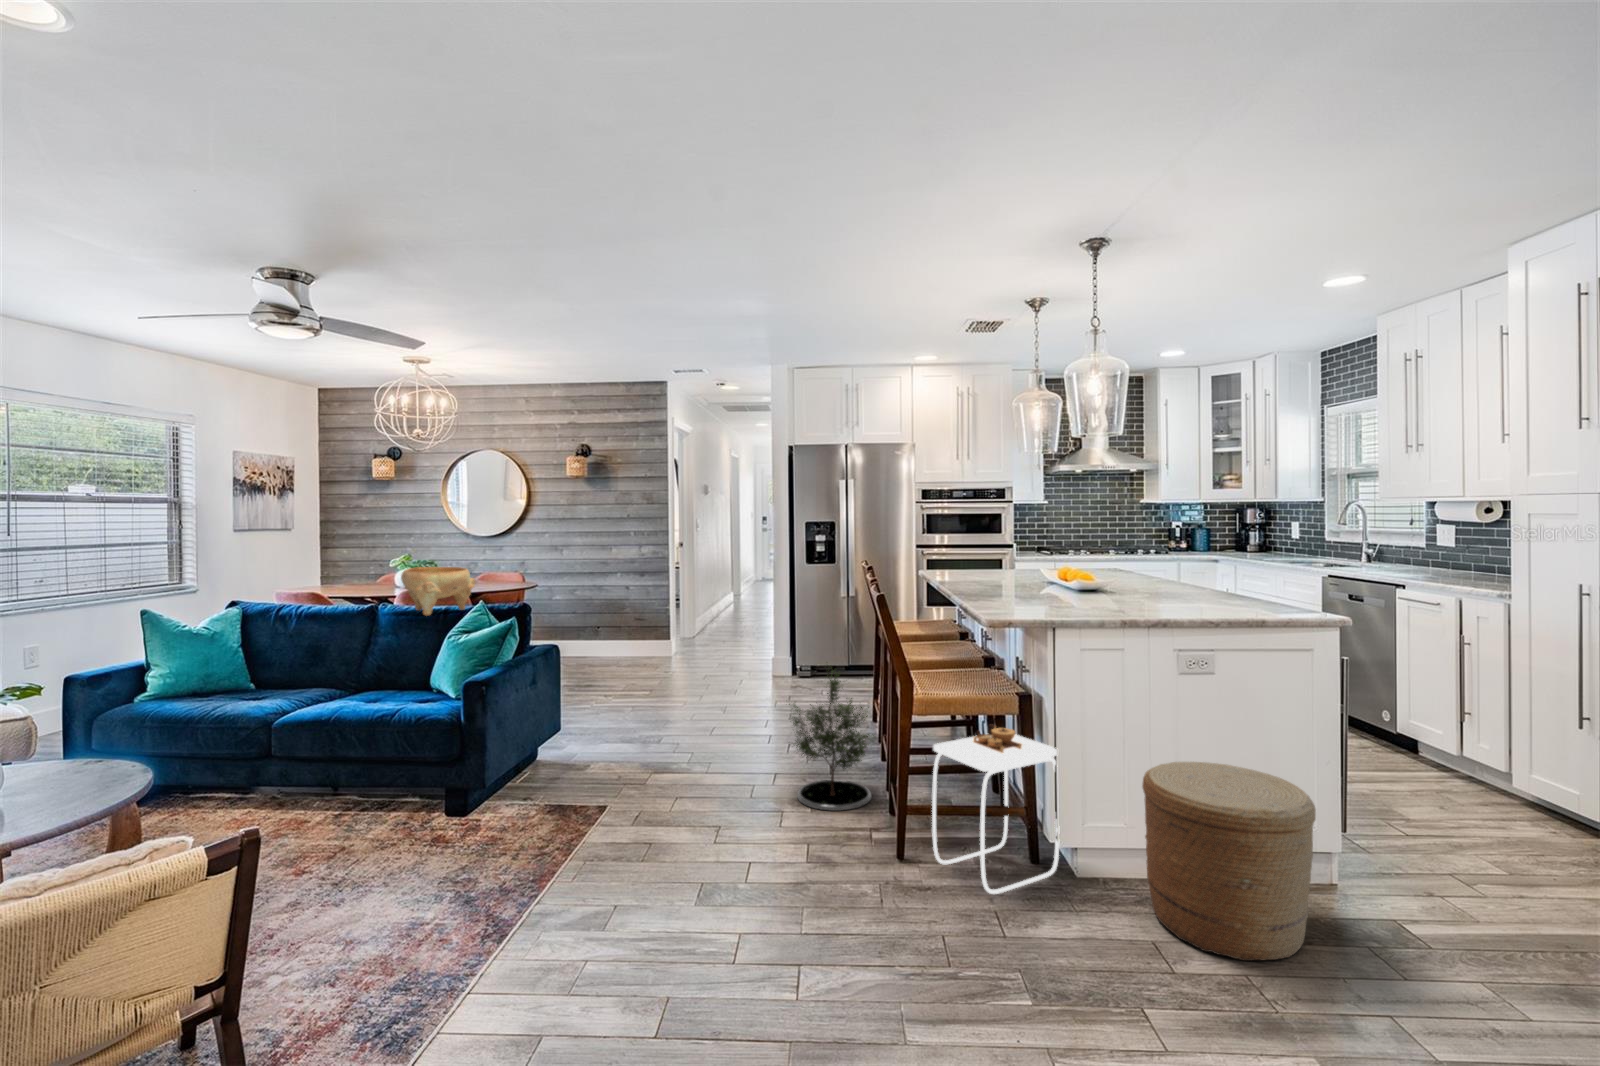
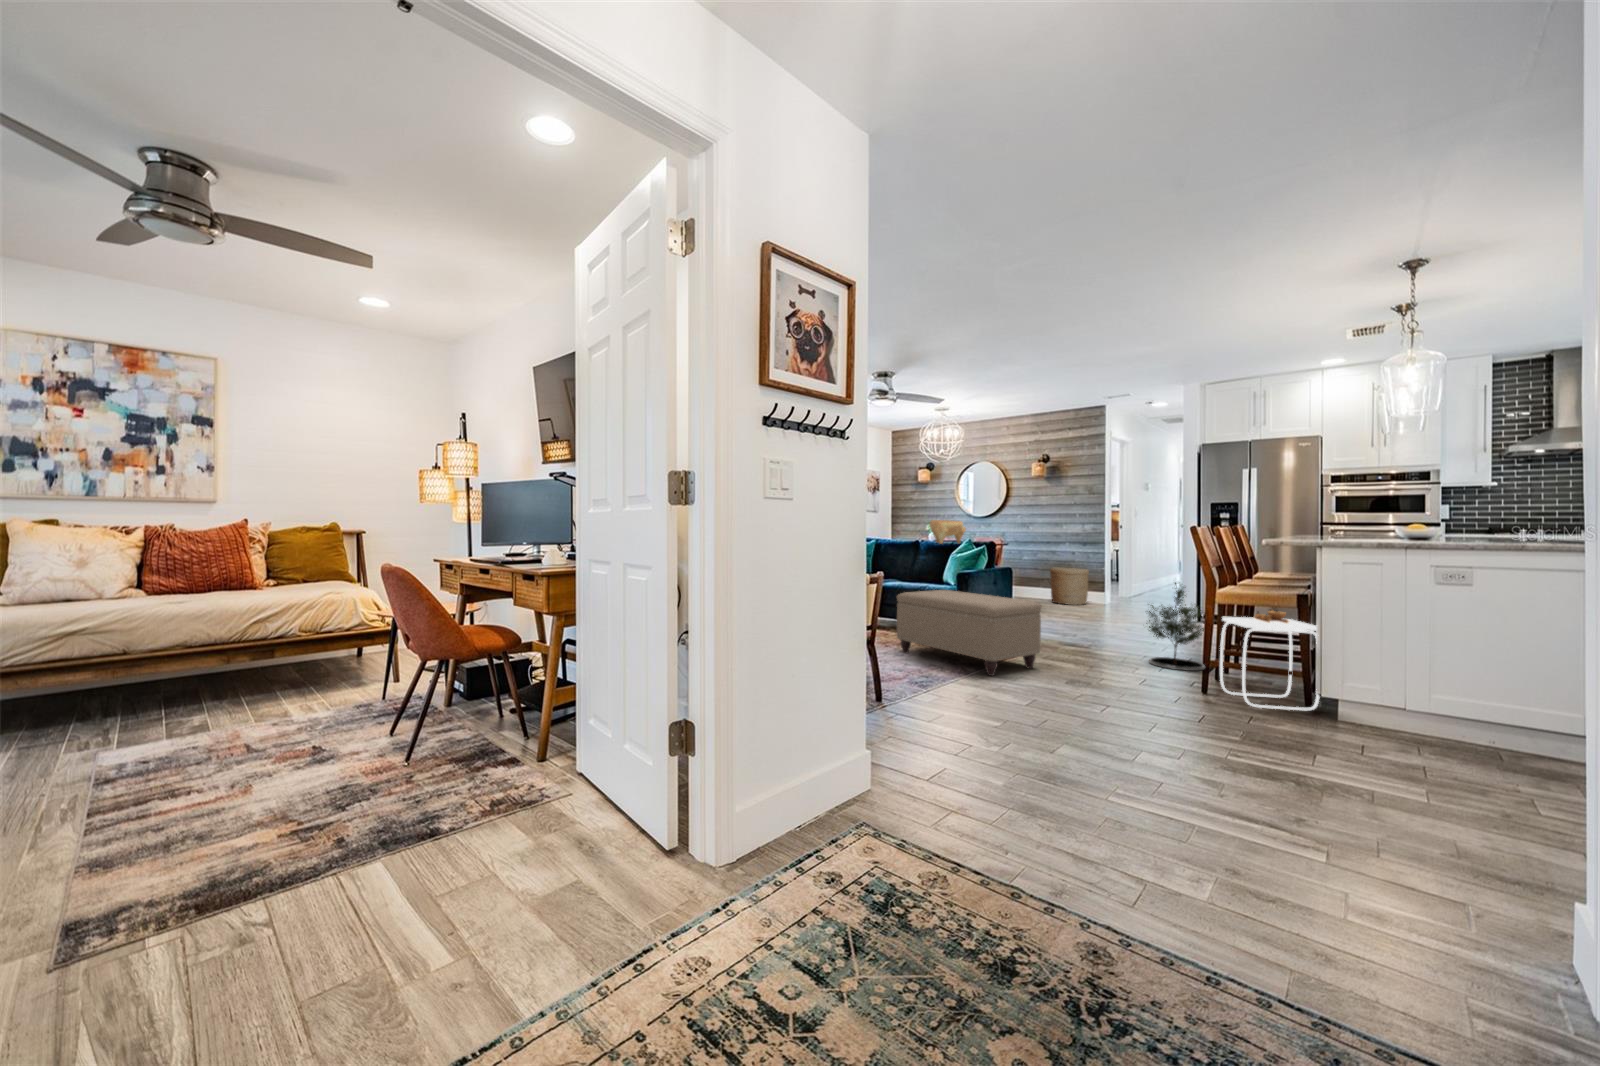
ottoman: none [328,736,651,950] -> present [897,590,1042,676]
woven basket: present [1142,762,1316,961] -> present [1050,568,1089,605]

